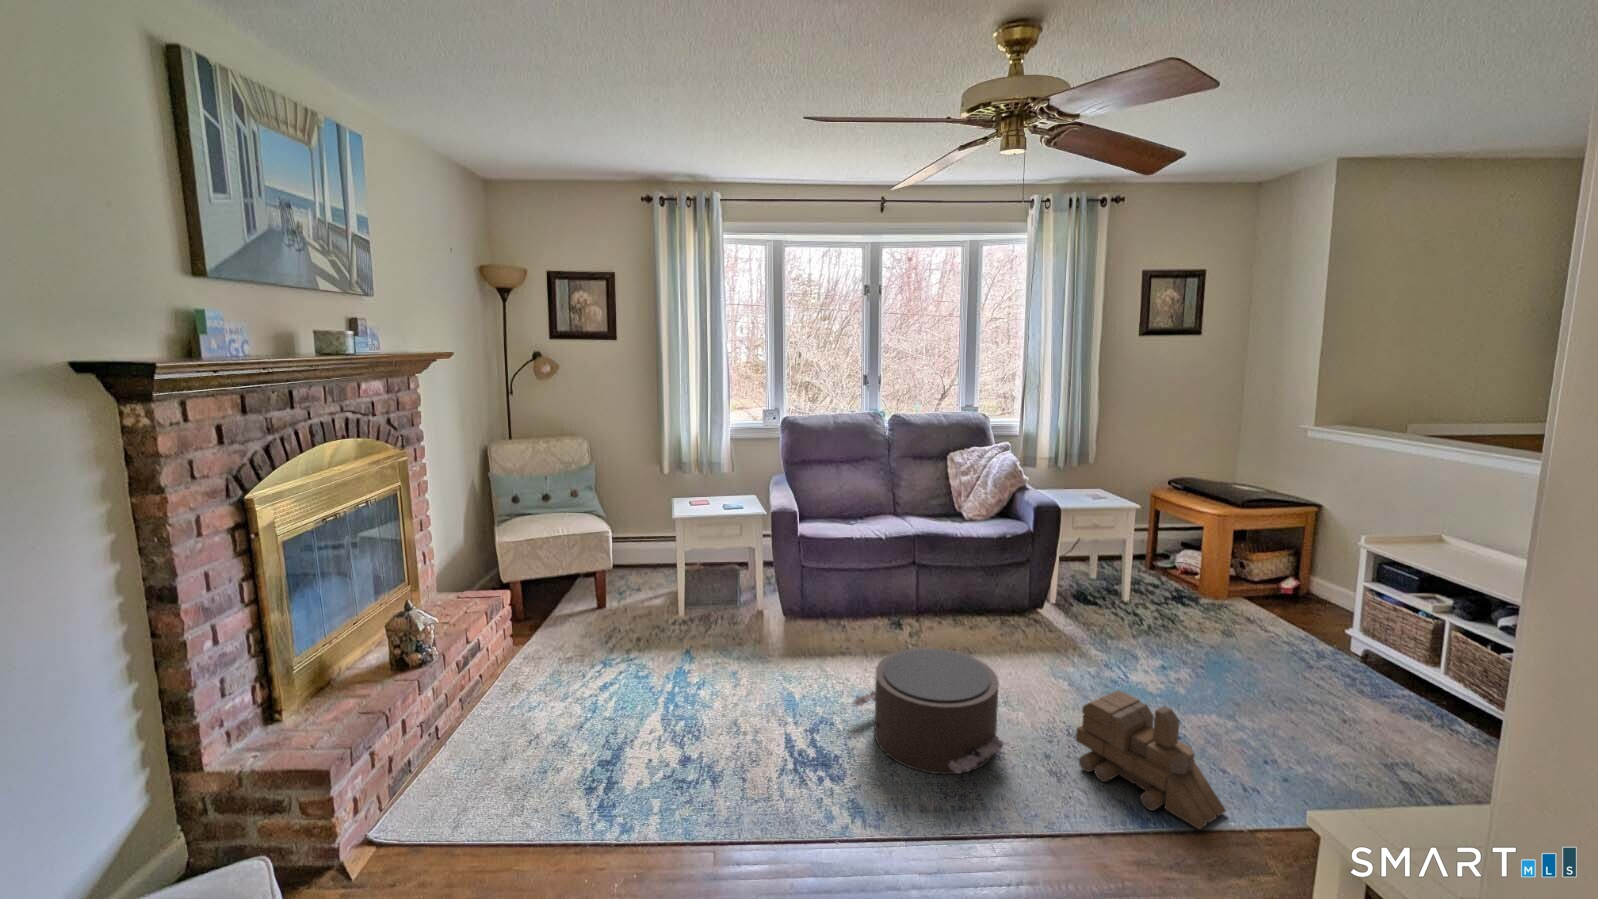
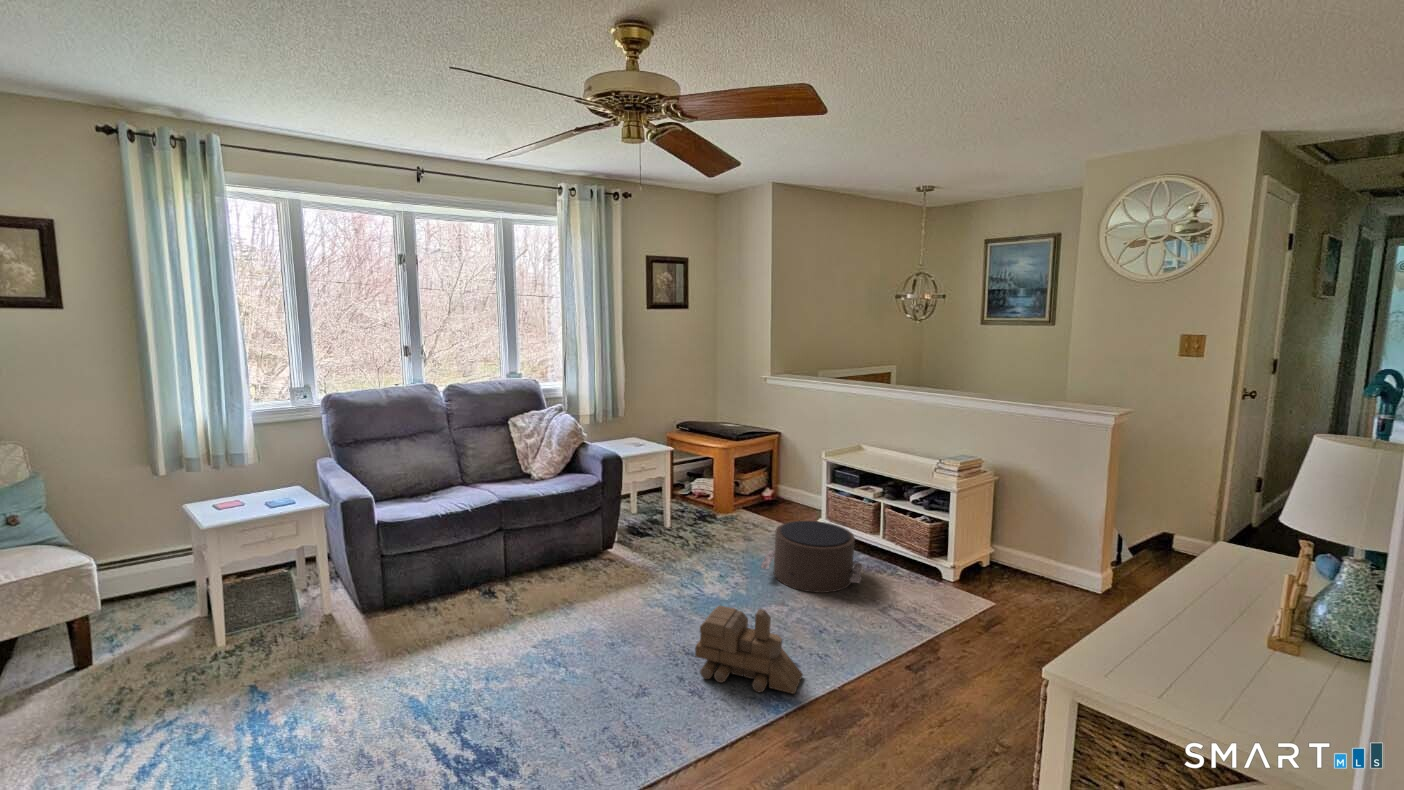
pouf: present [852,648,1007,774] -> present [761,521,862,593]

